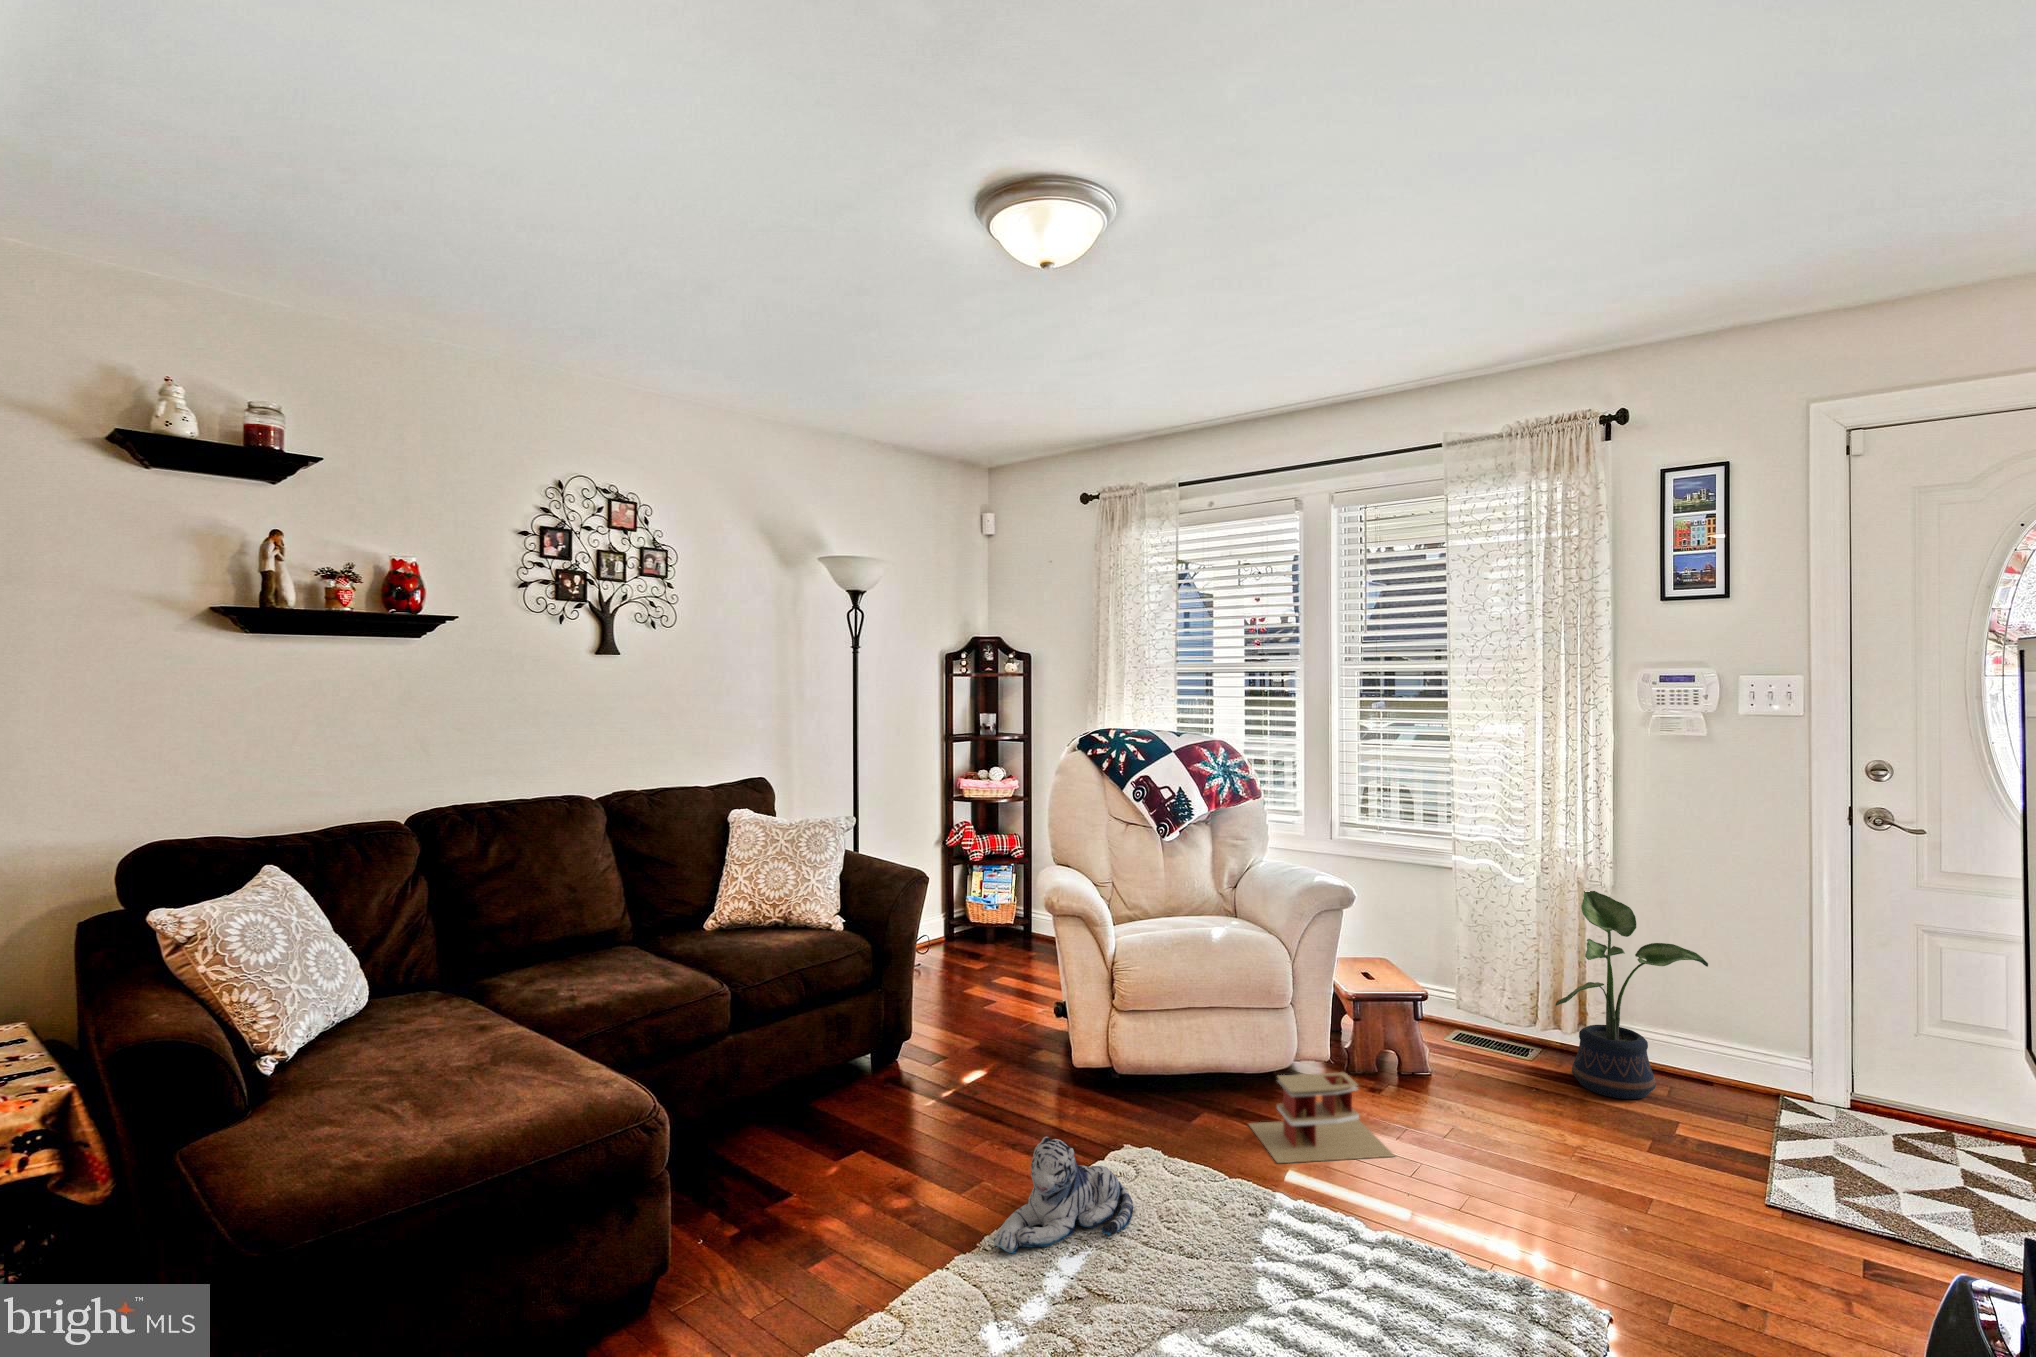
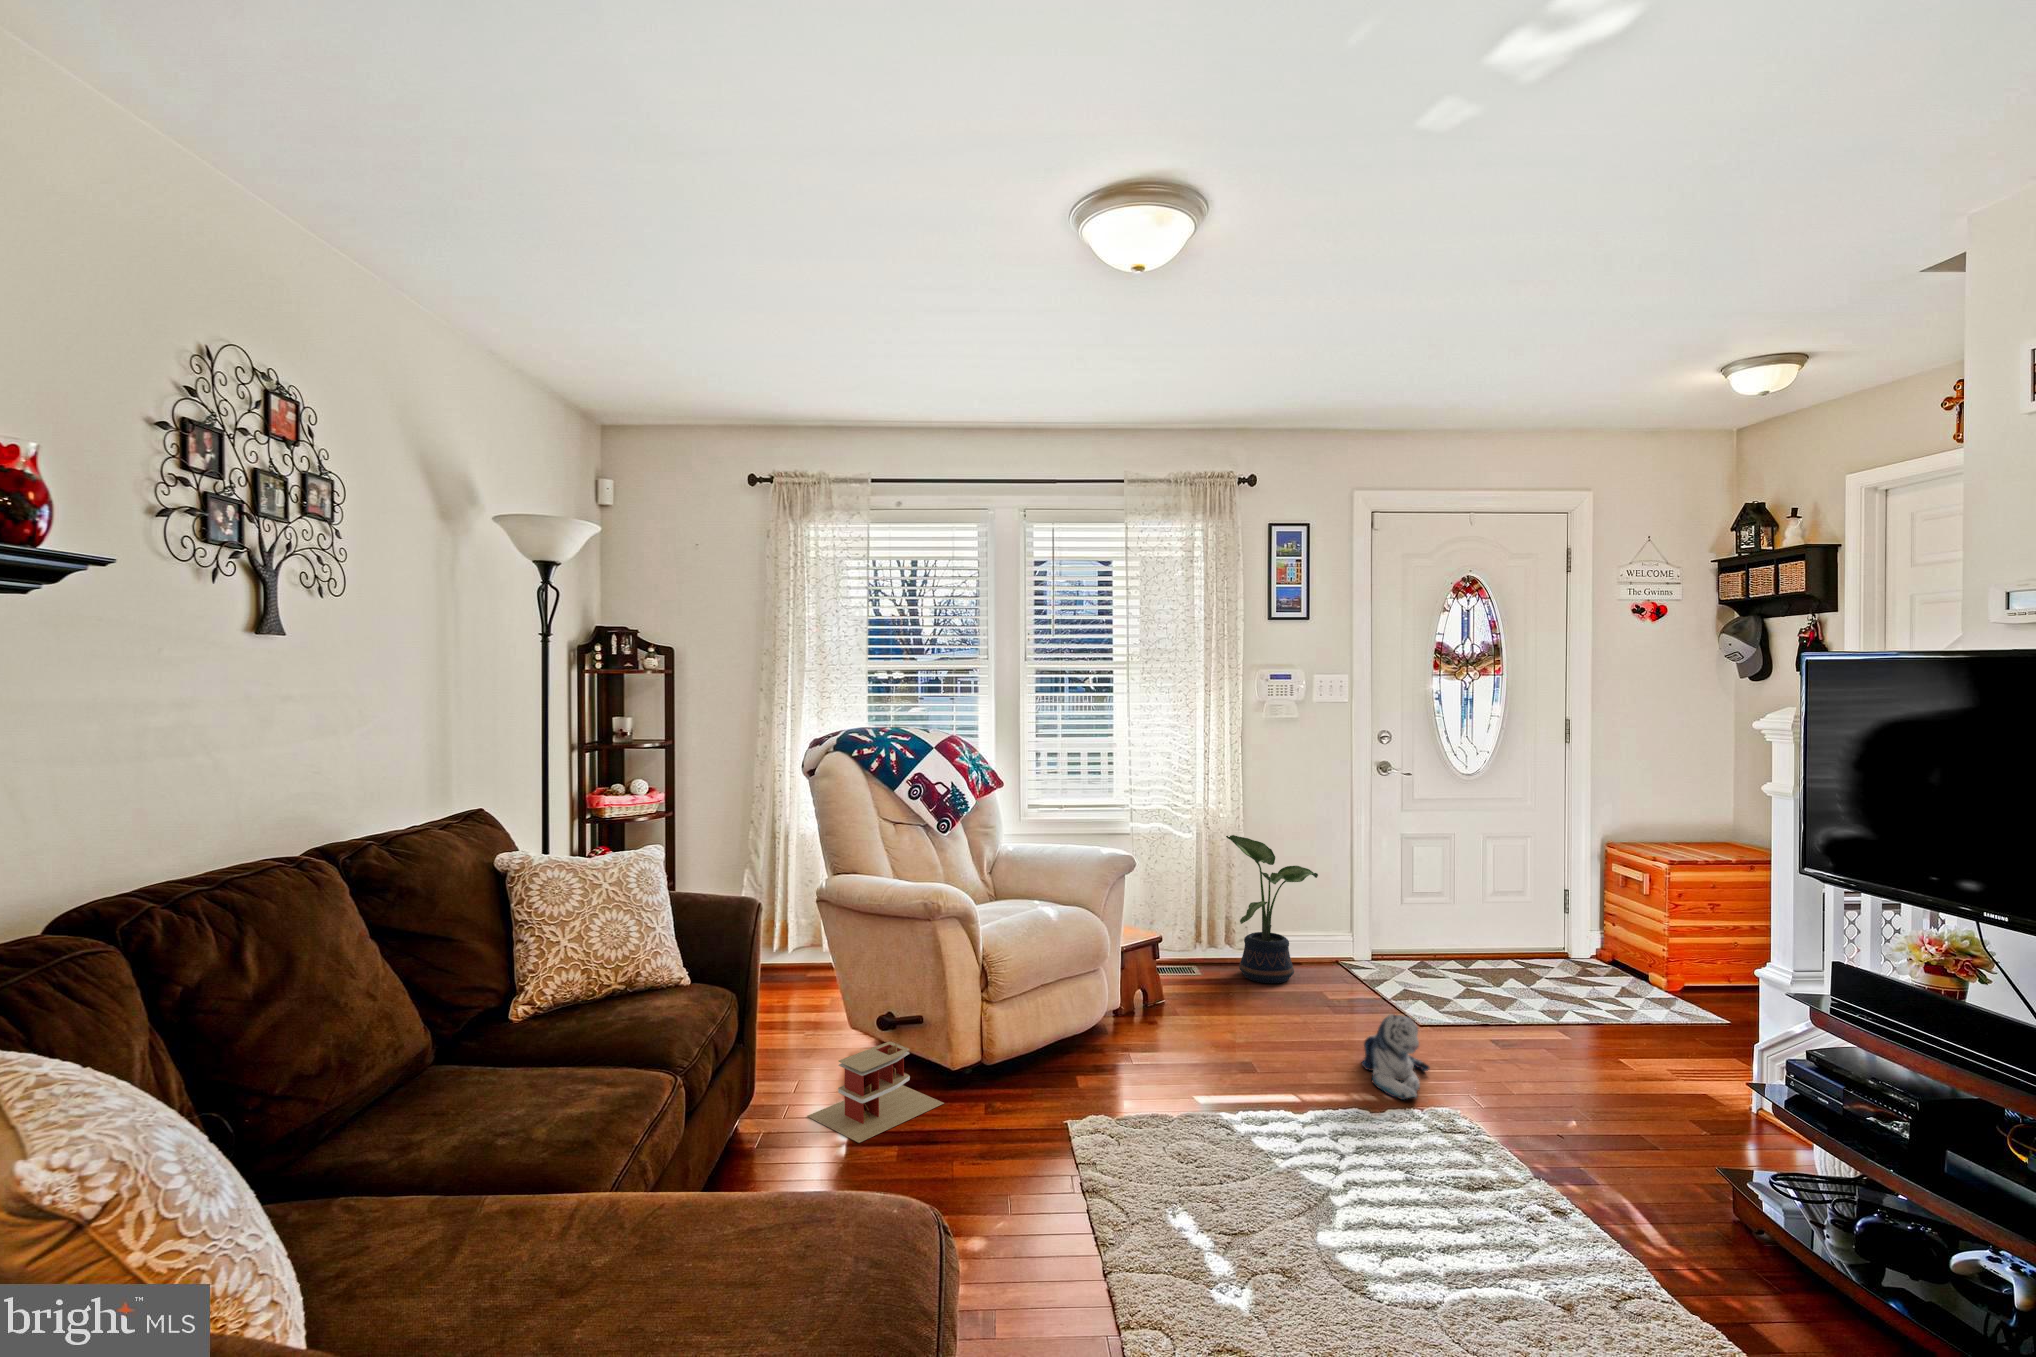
toy house: present [1249,1072,1394,1163] -> present [808,1042,944,1143]
plush toy: present [994,1137,1133,1253] -> present [1361,1014,1430,1100]

